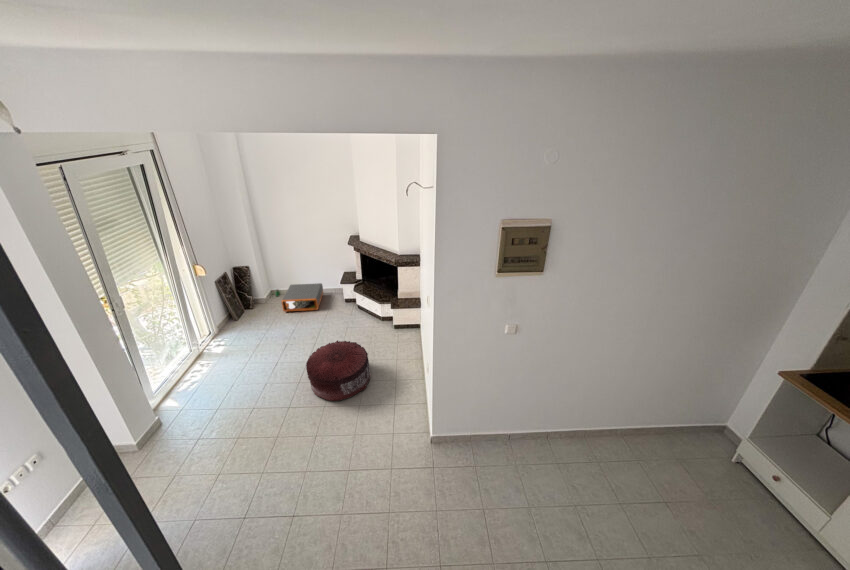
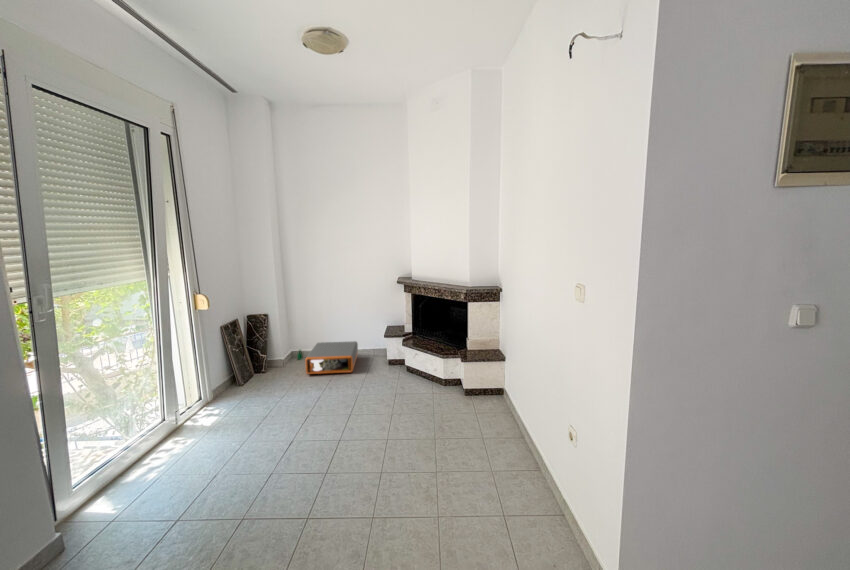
pouf: present [306,340,371,401] -> none [347,401,452,511]

